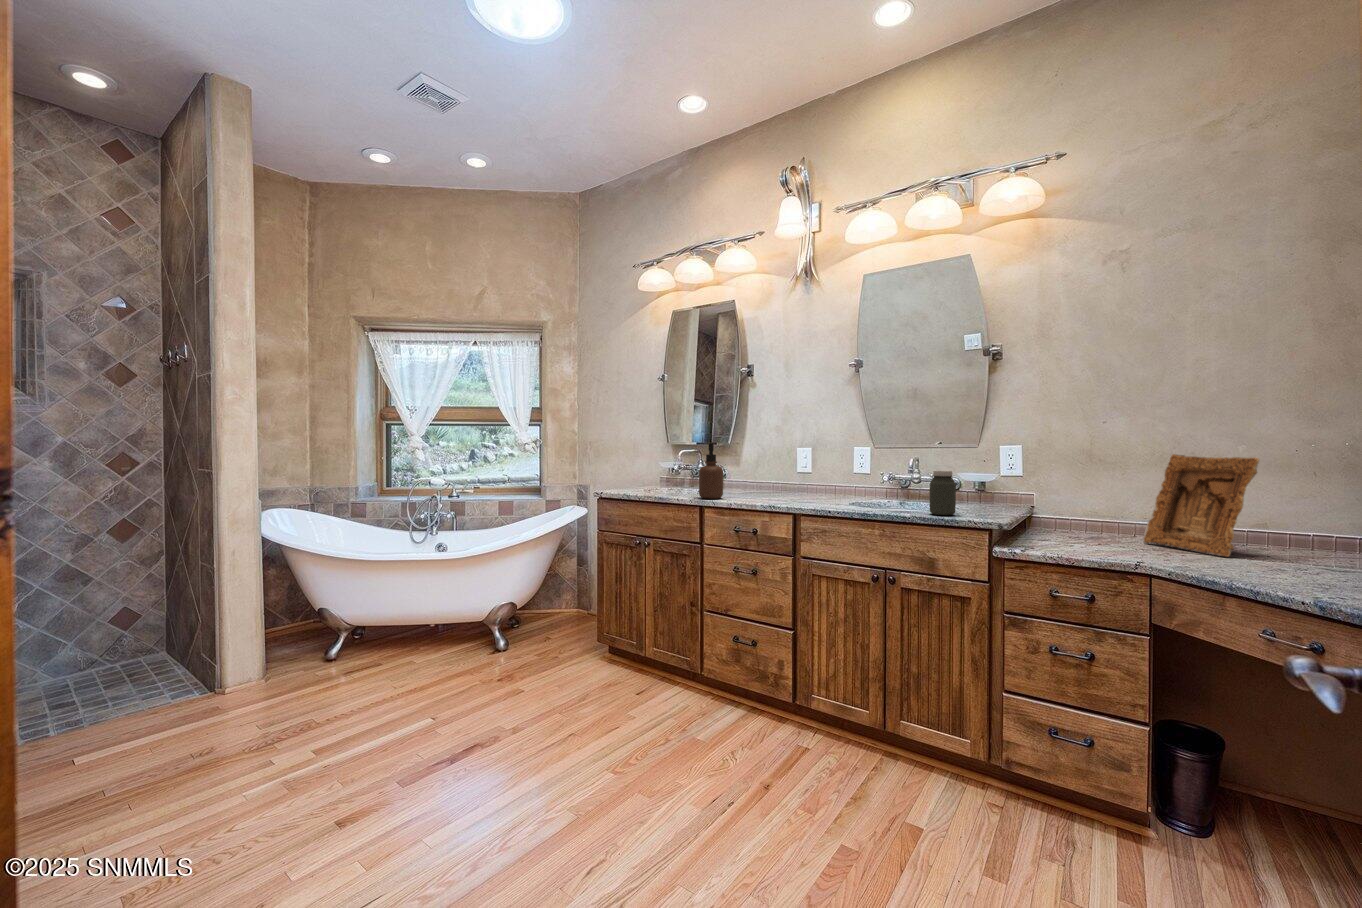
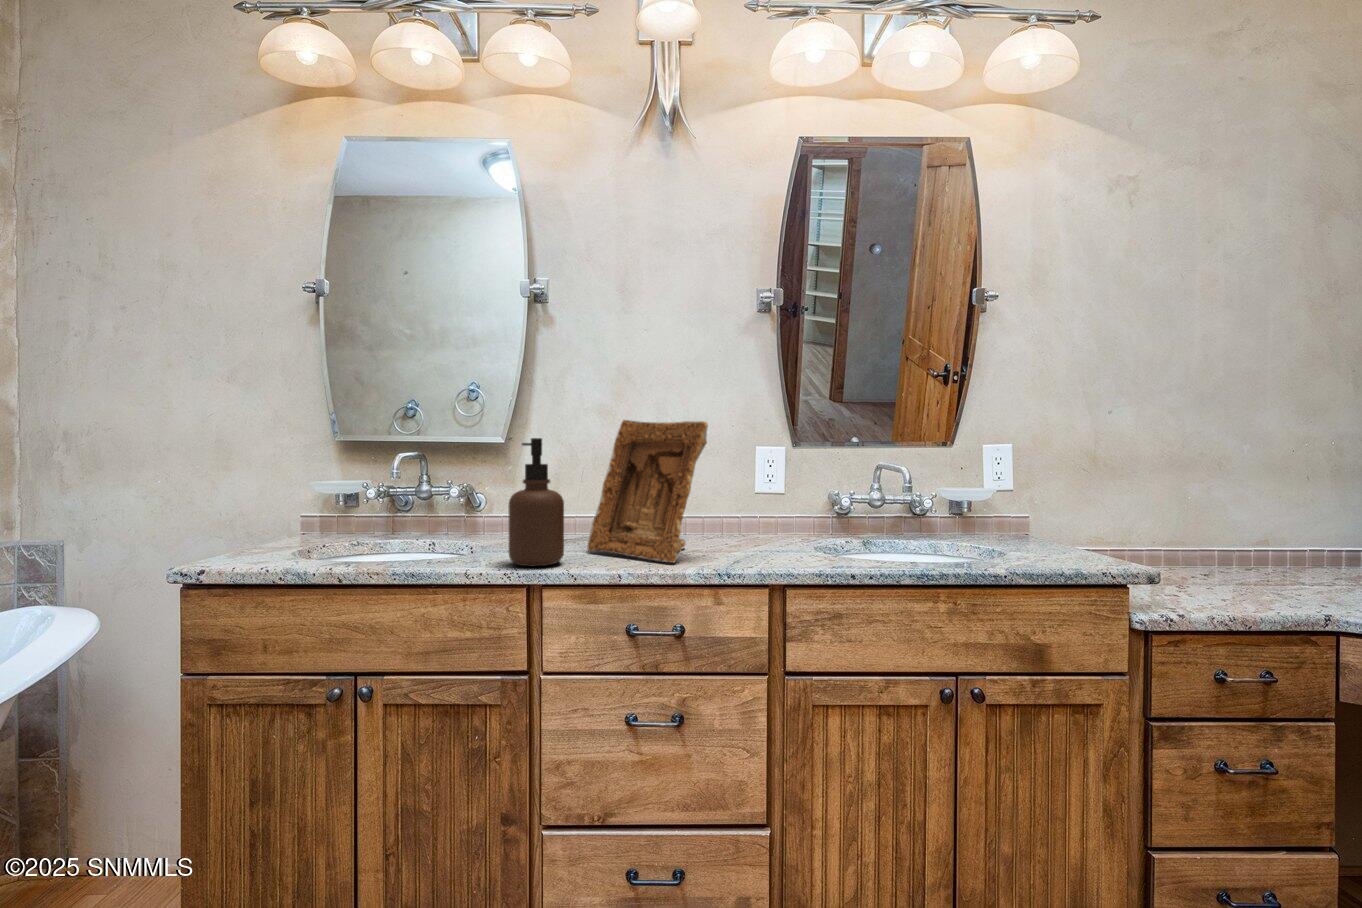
picture frame: present [1143,454,1259,557] -> present [587,420,708,563]
jar: present [930,471,956,515] -> none [1005,489,1050,566]

